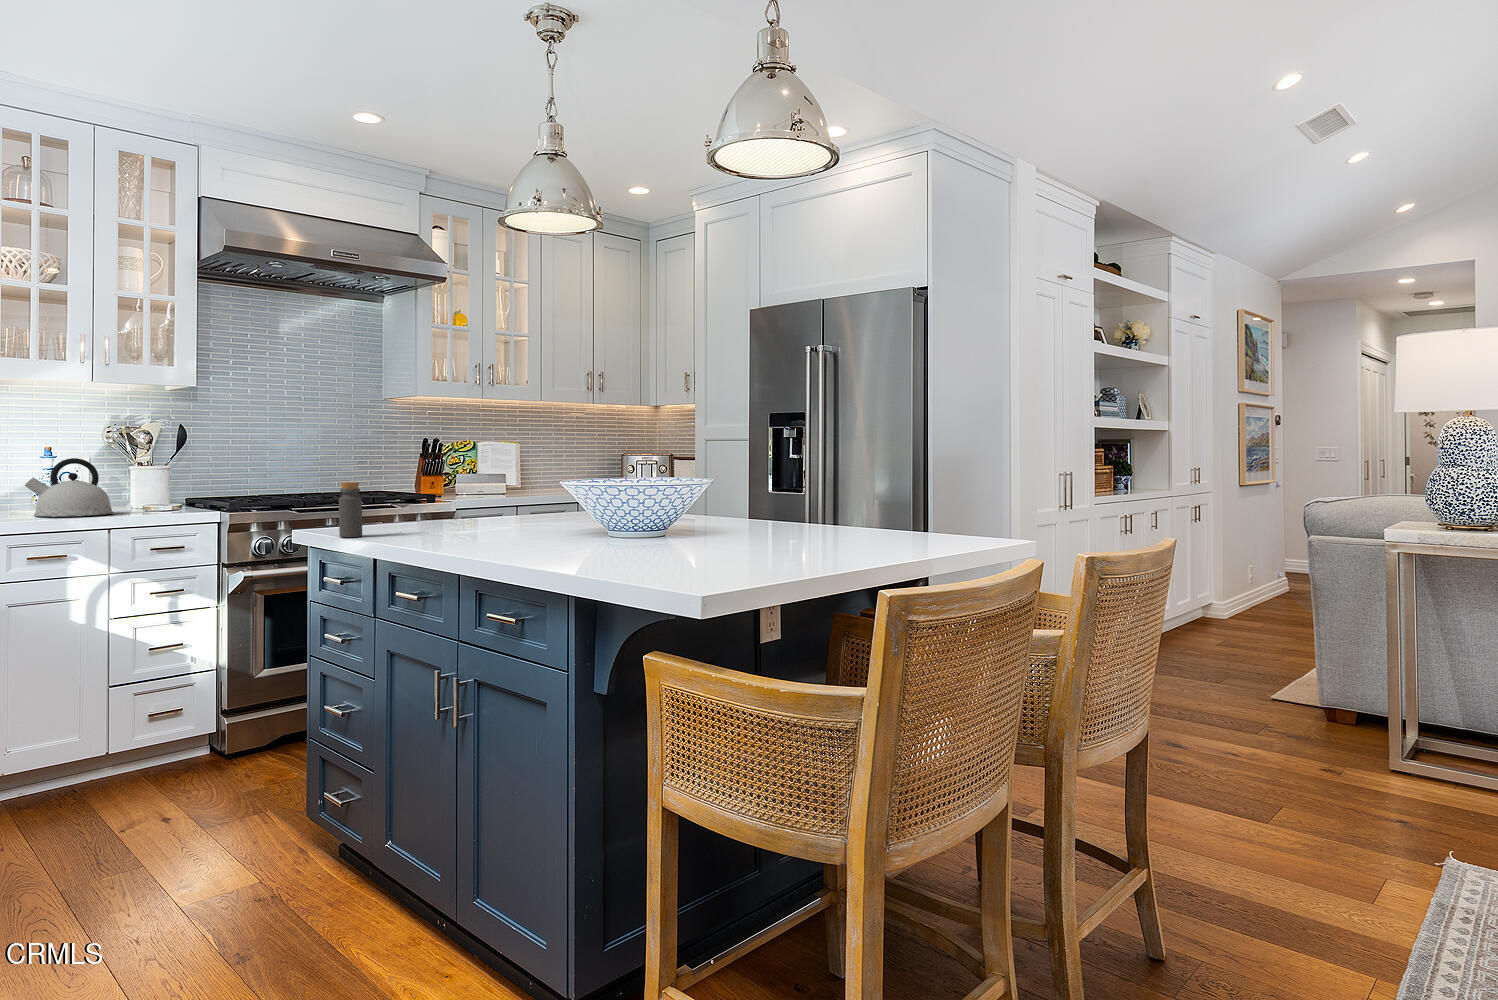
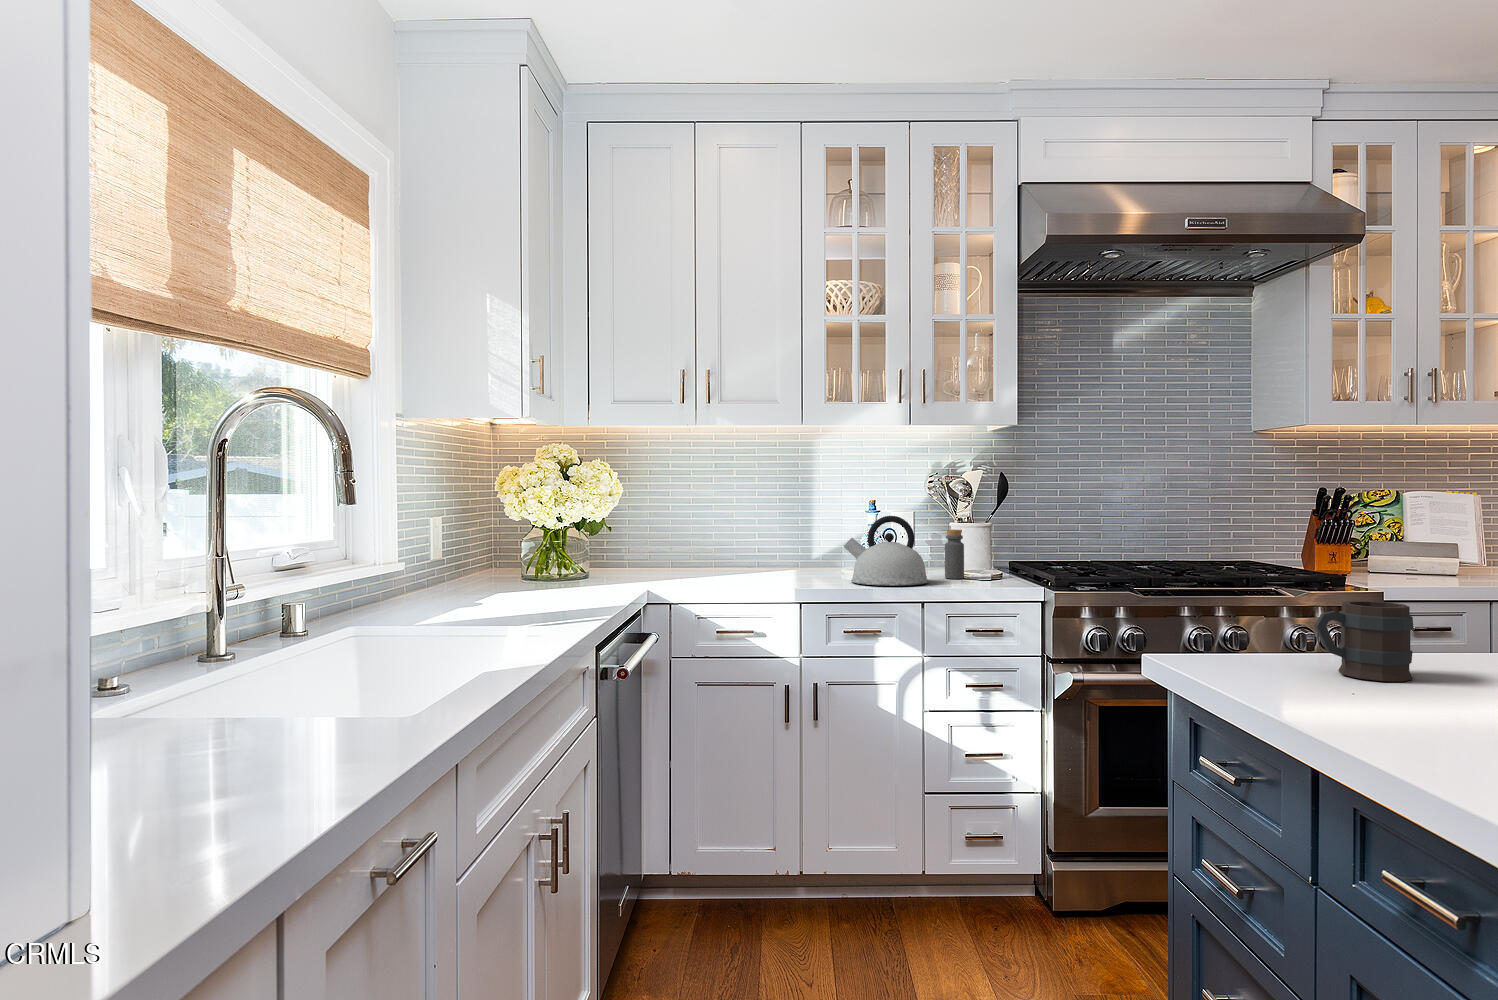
bottle: present [339,482,362,537] -> present [945,529,964,579]
mug: none [363,495,408,532] -> present [1315,601,1414,681]

